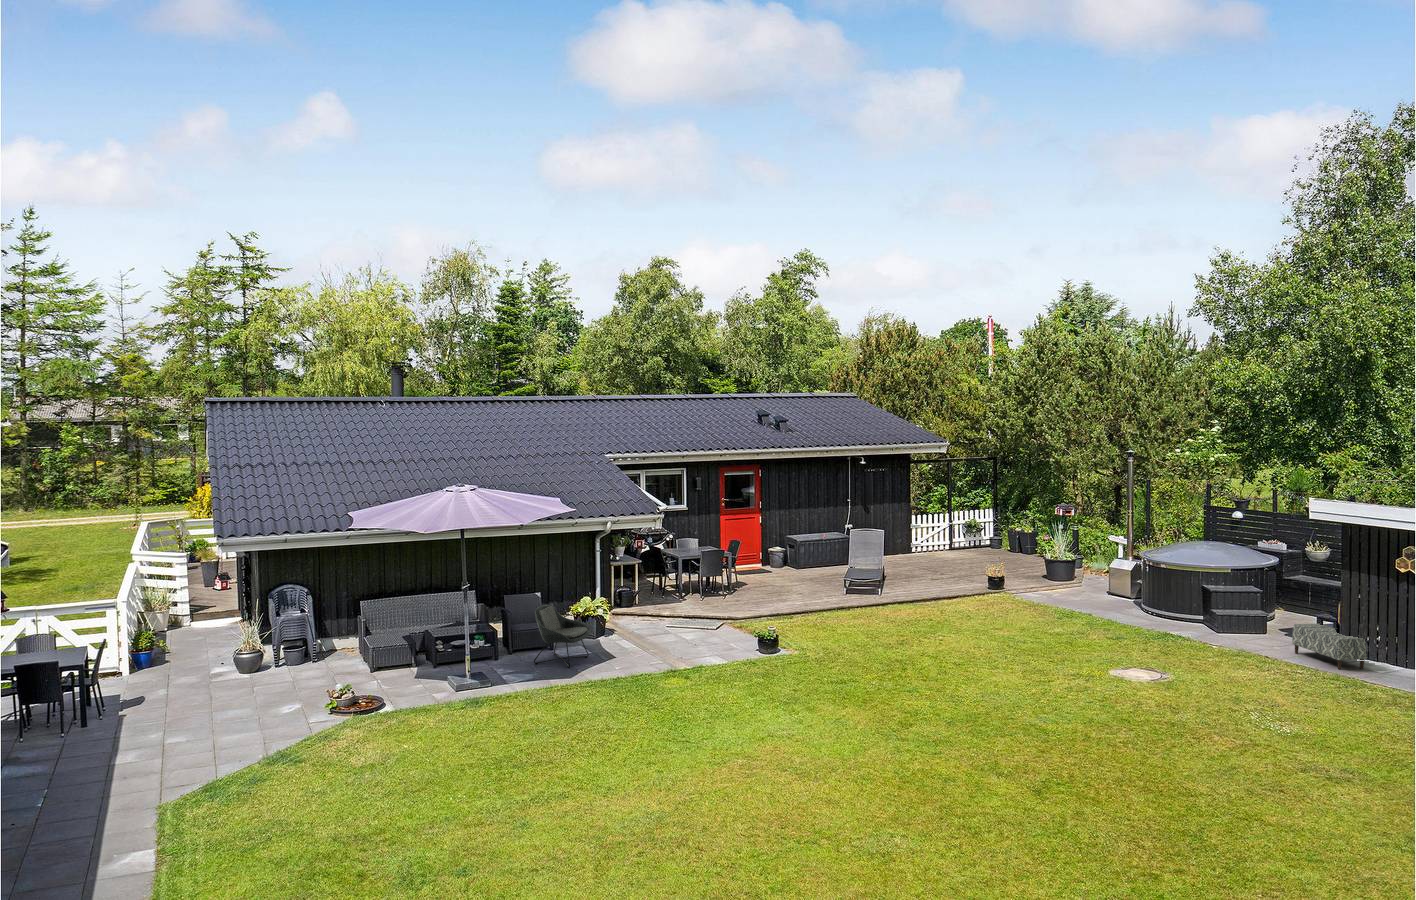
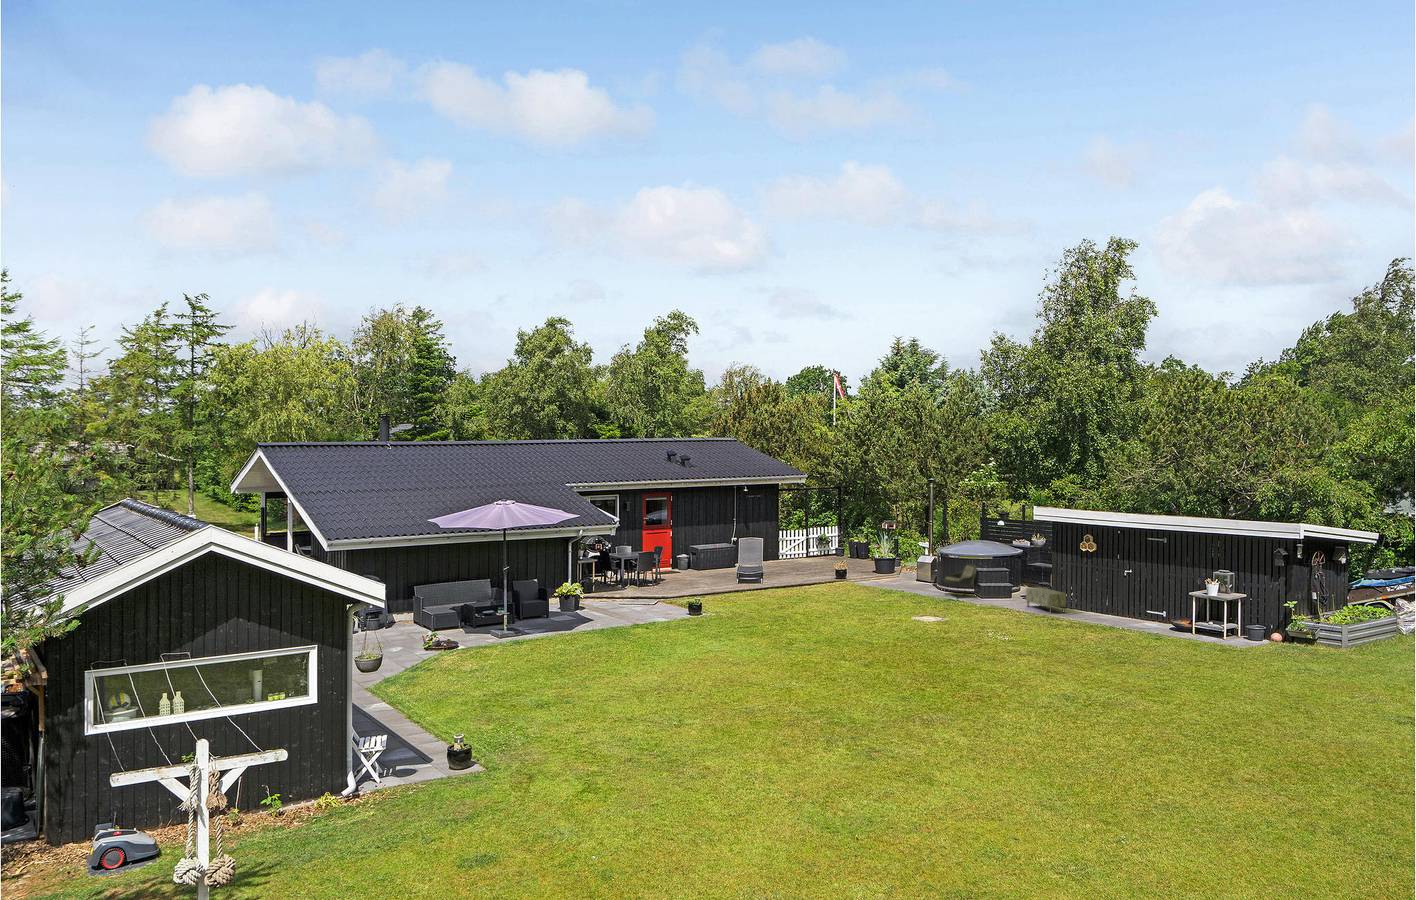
lounge chair: present [534,605,591,668] -> present [944,565,977,596]

